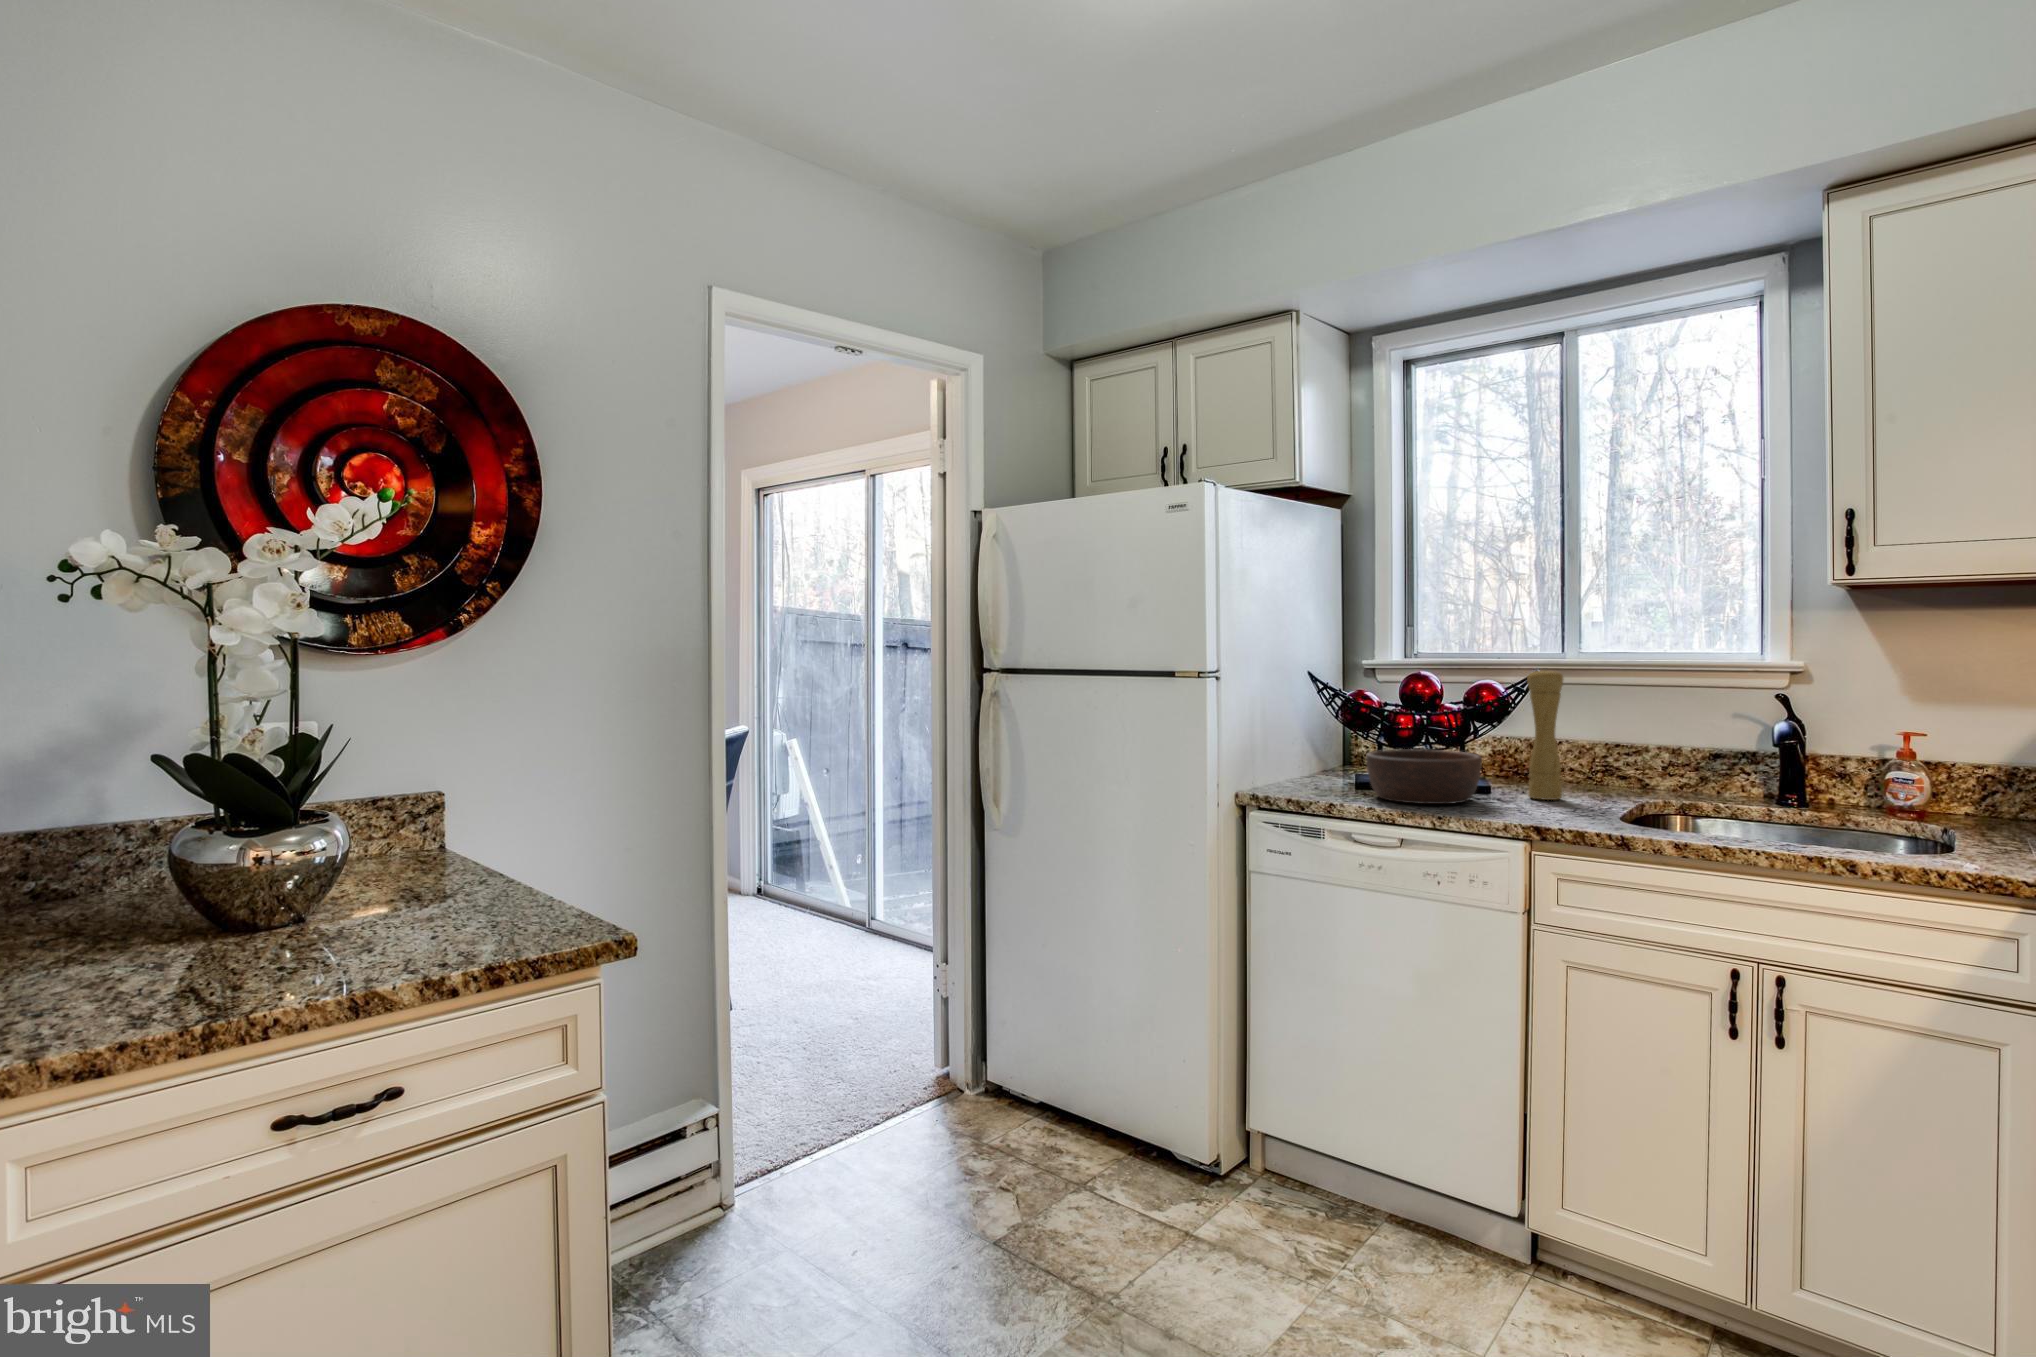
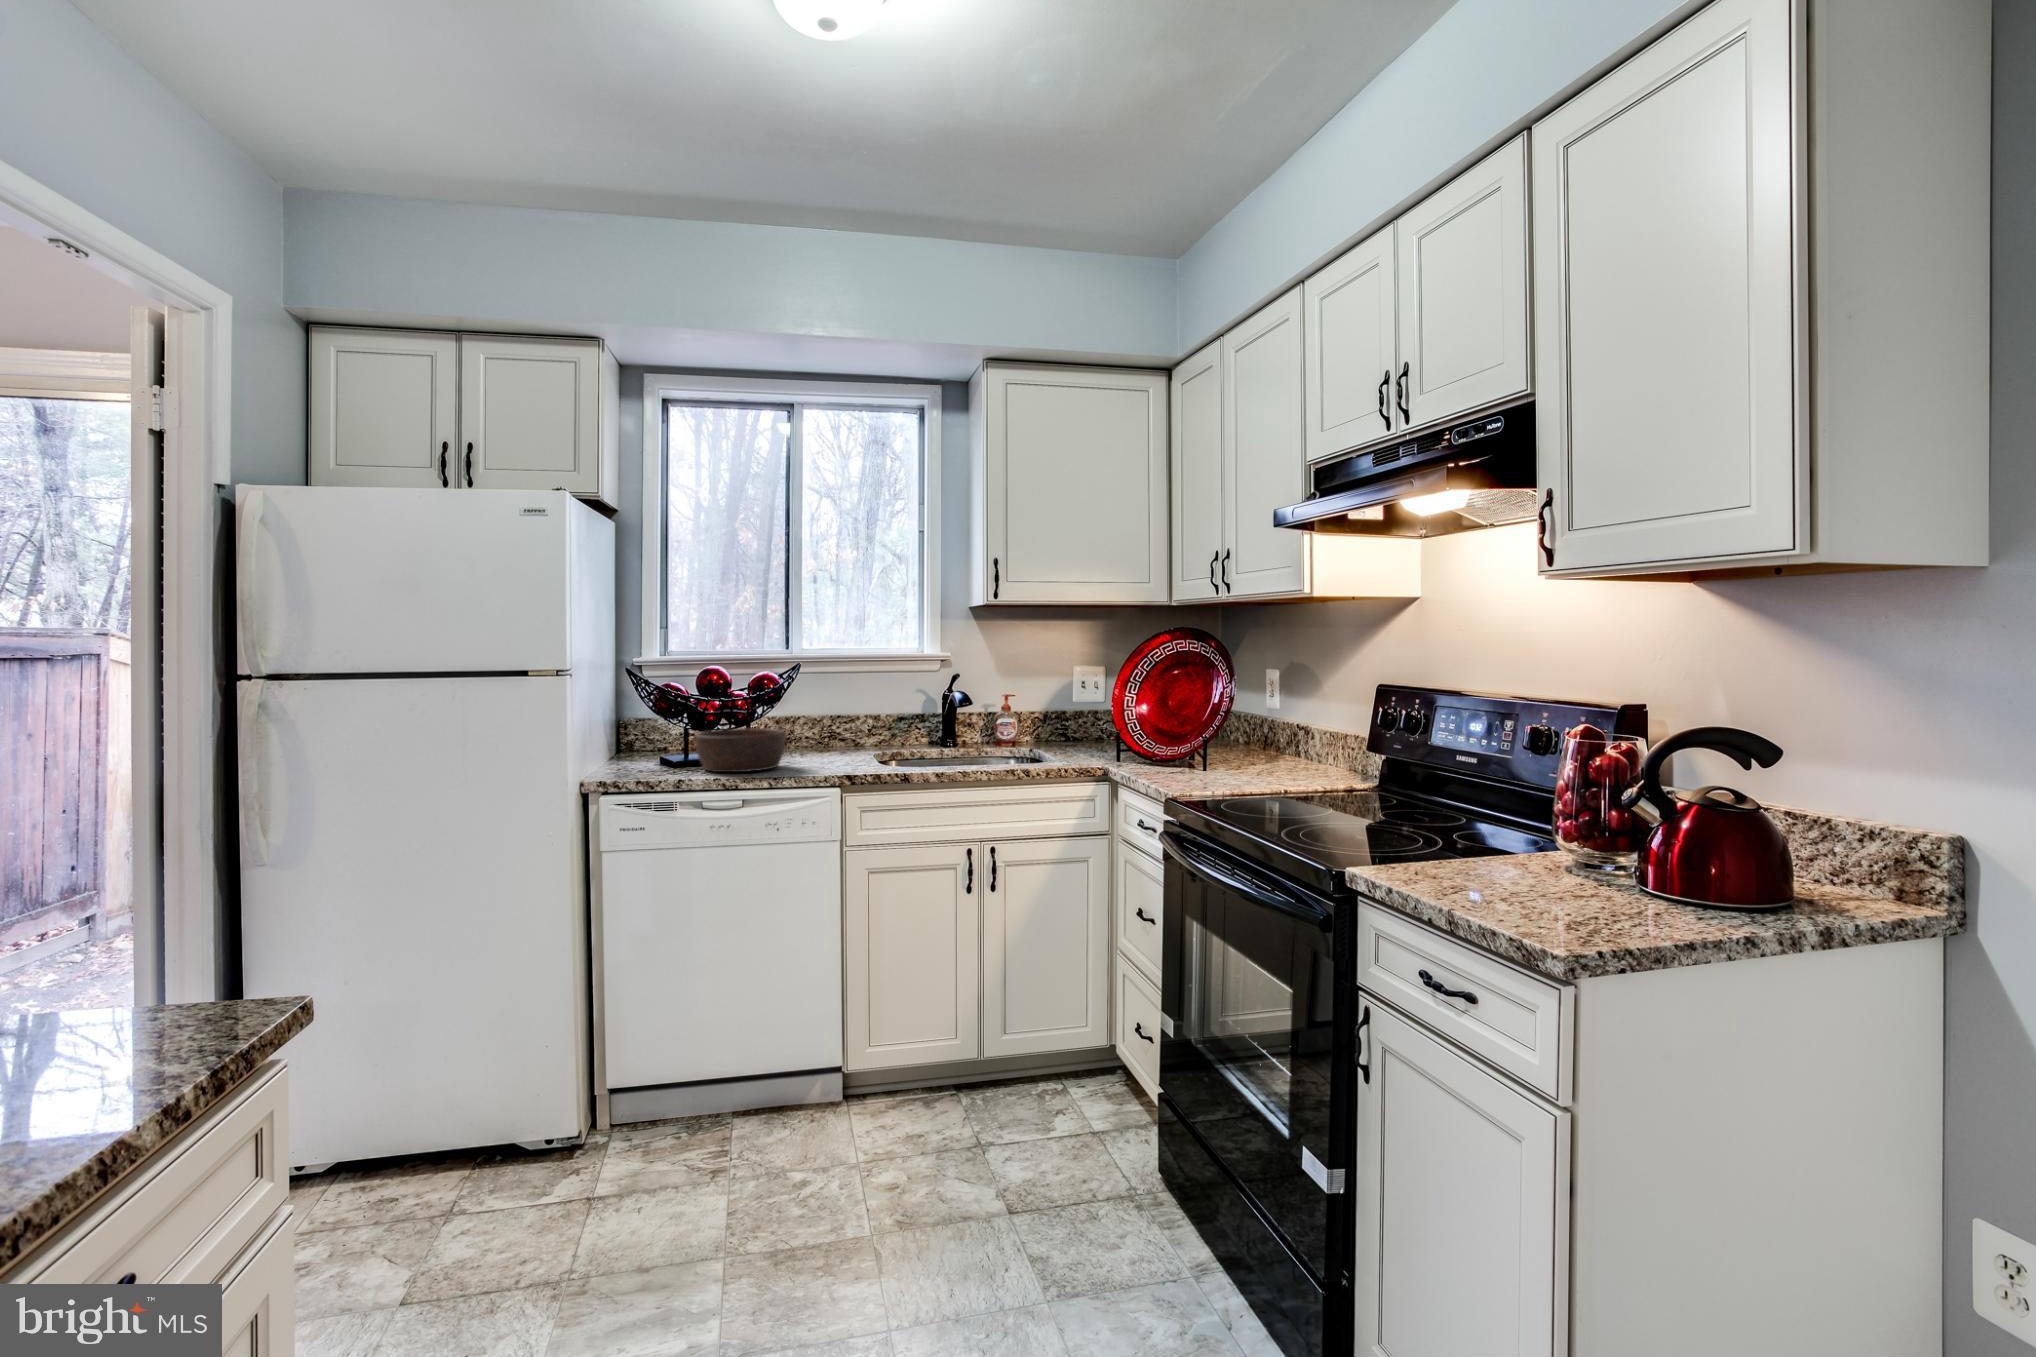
pepper mill: present [1527,668,1563,800] -> none [801,661,827,759]

